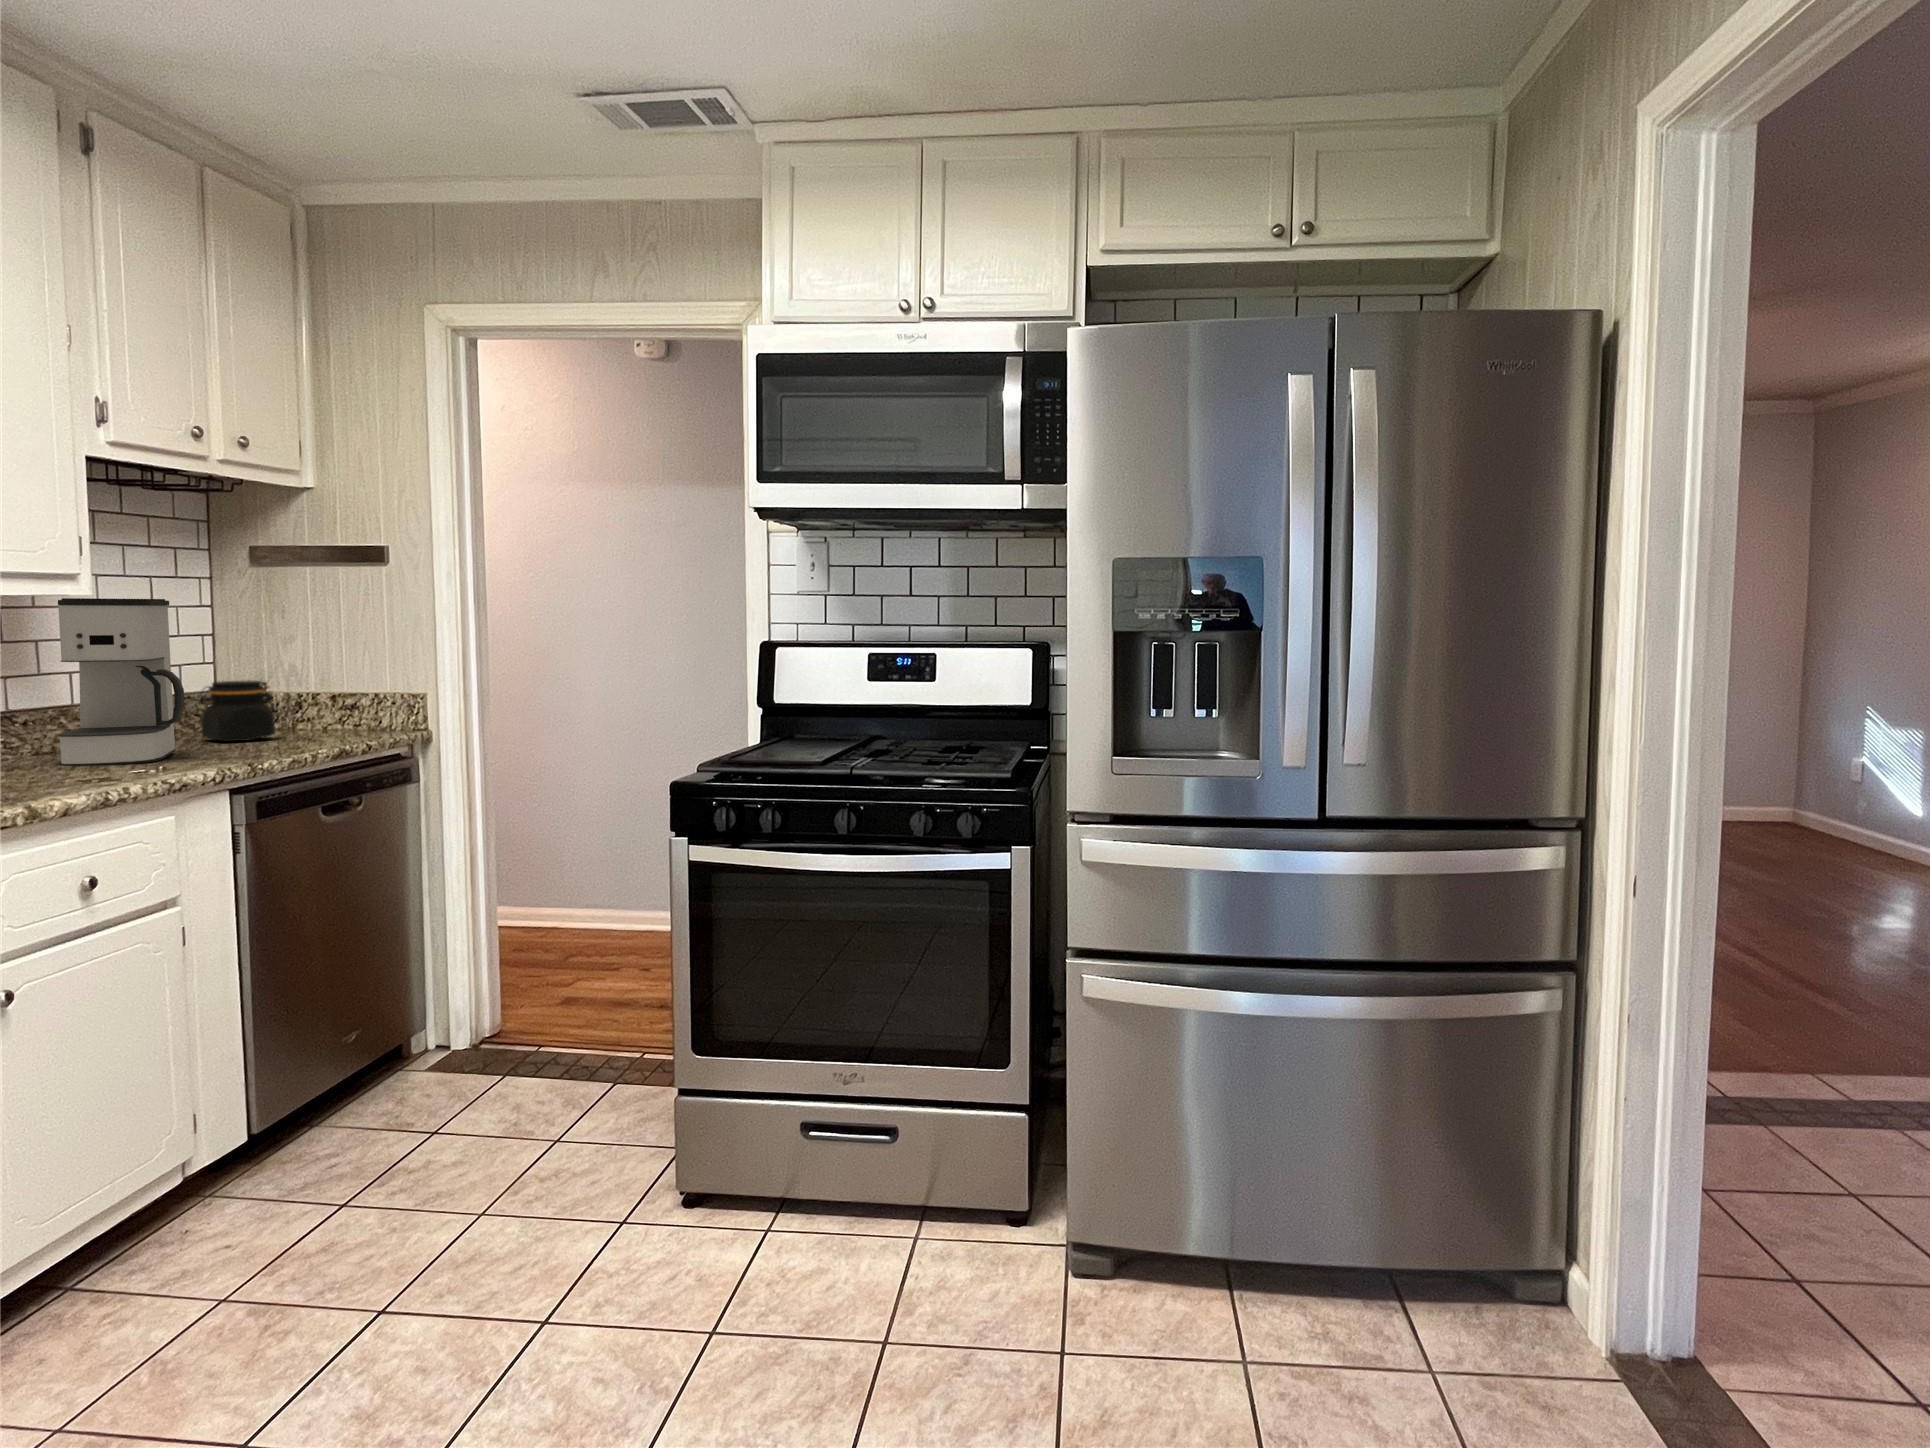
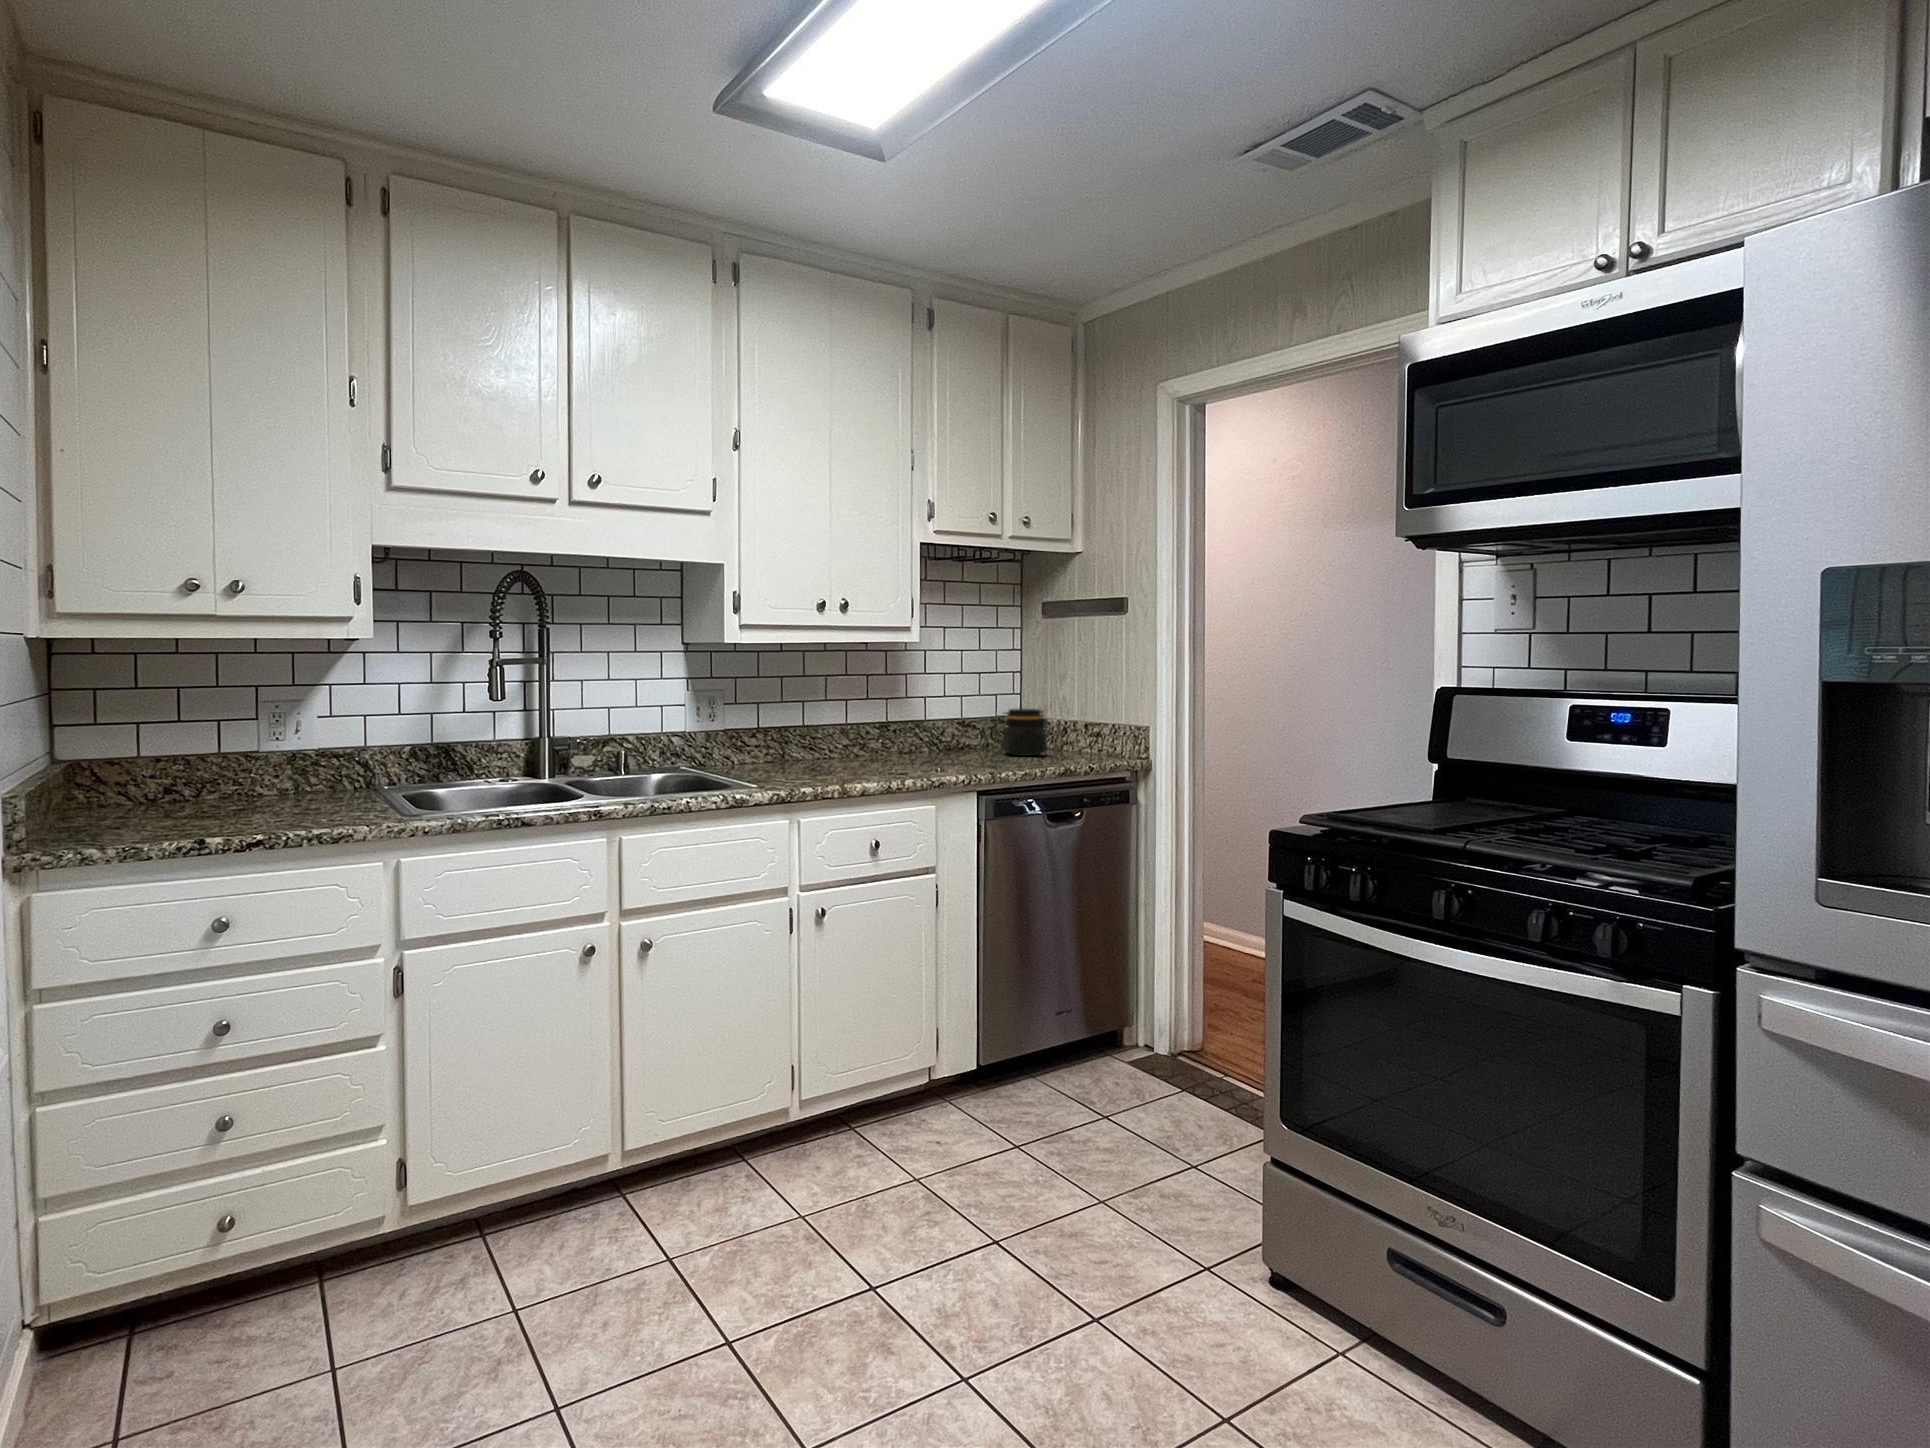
coffee maker: present [58,598,184,766] -> none [900,645,972,765]

